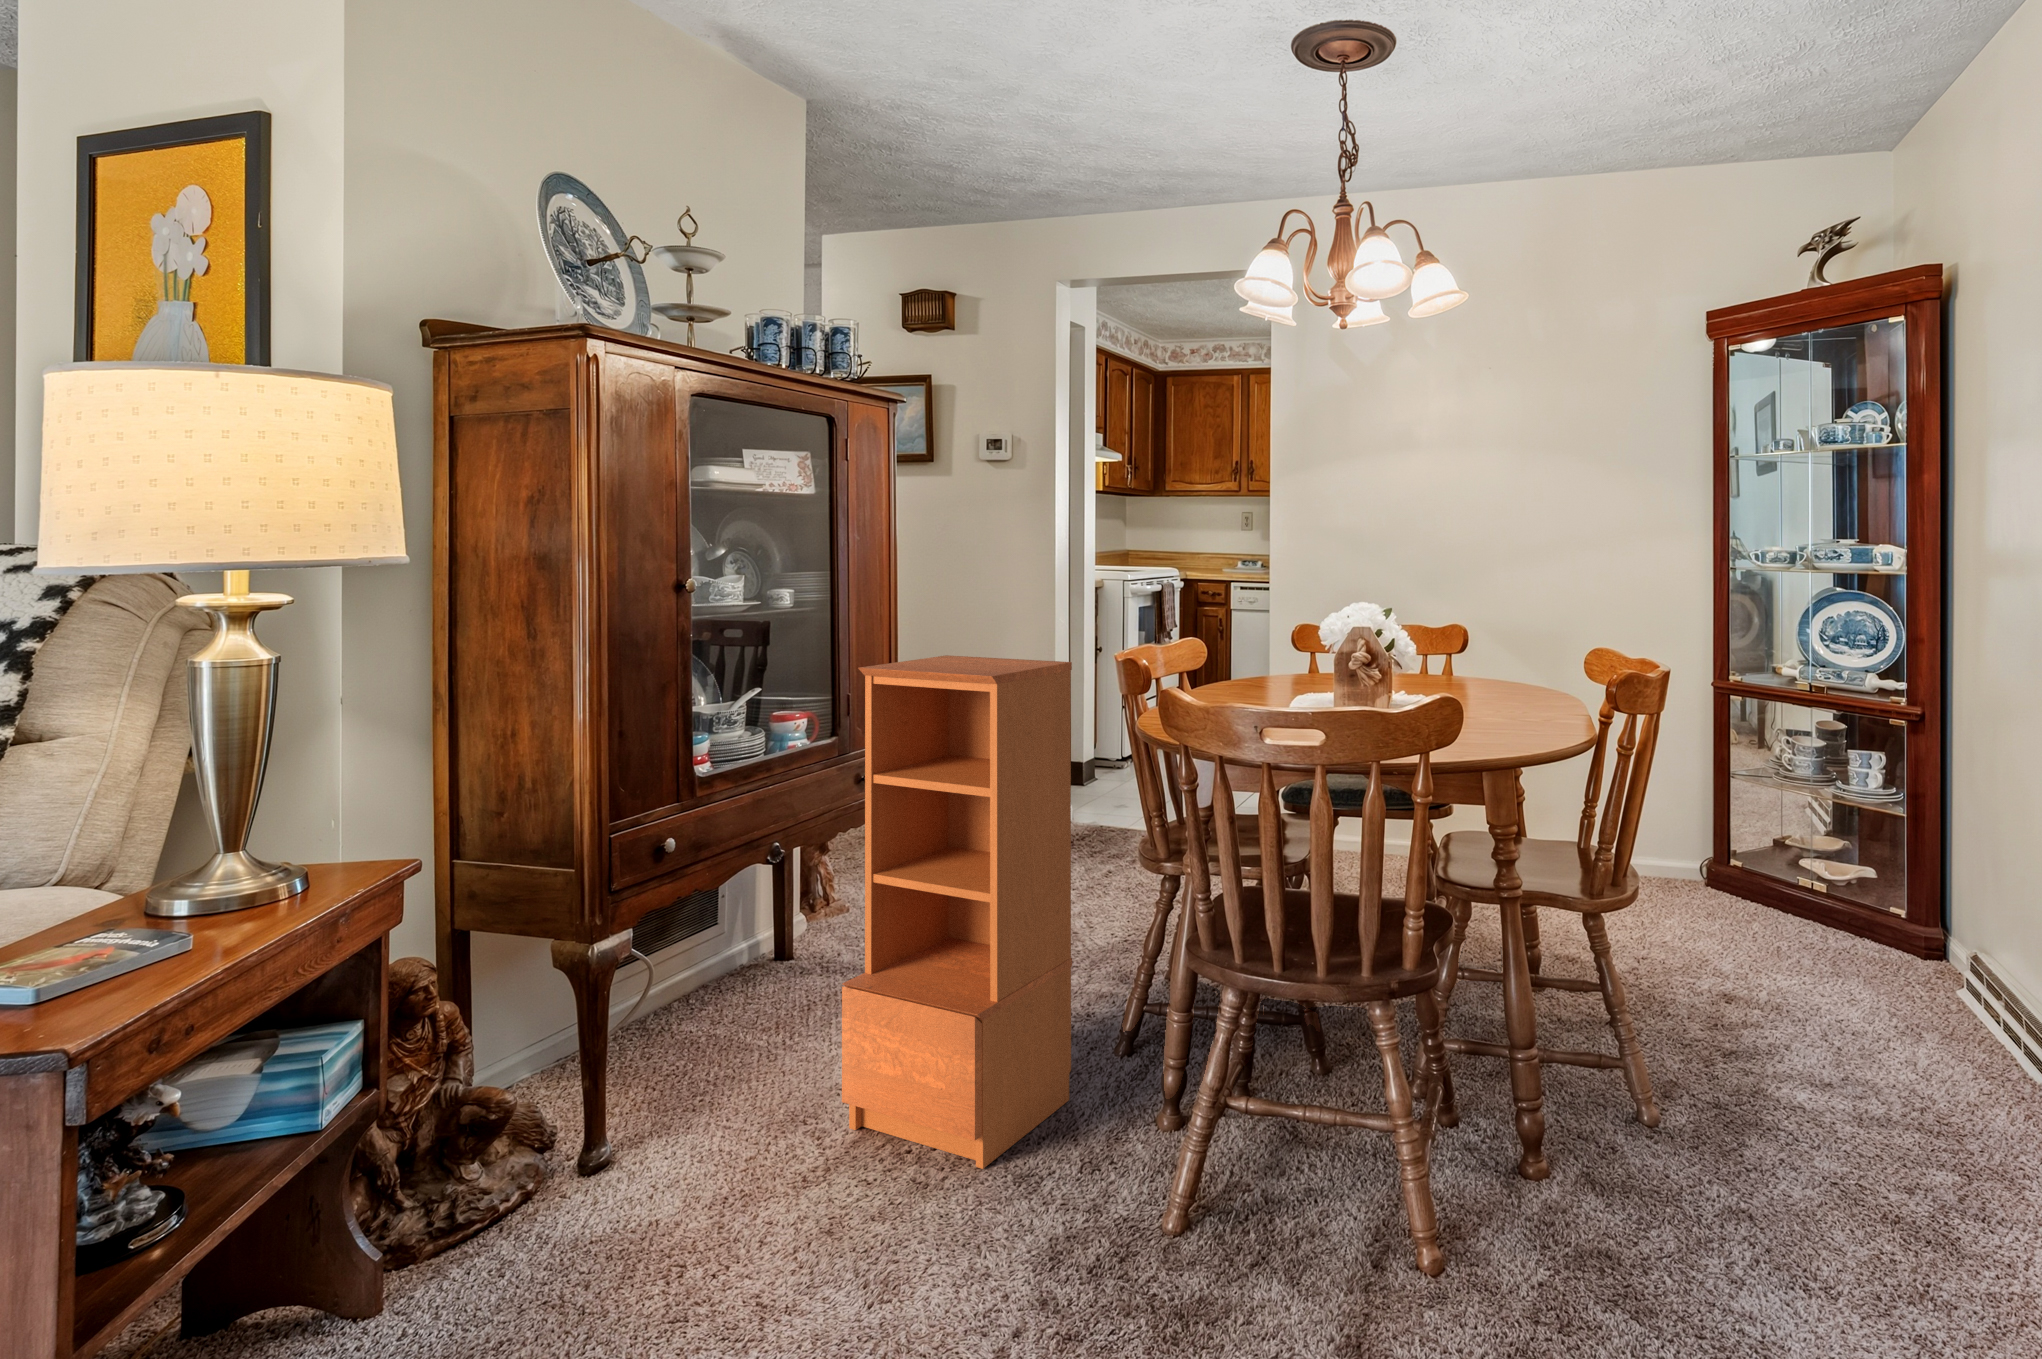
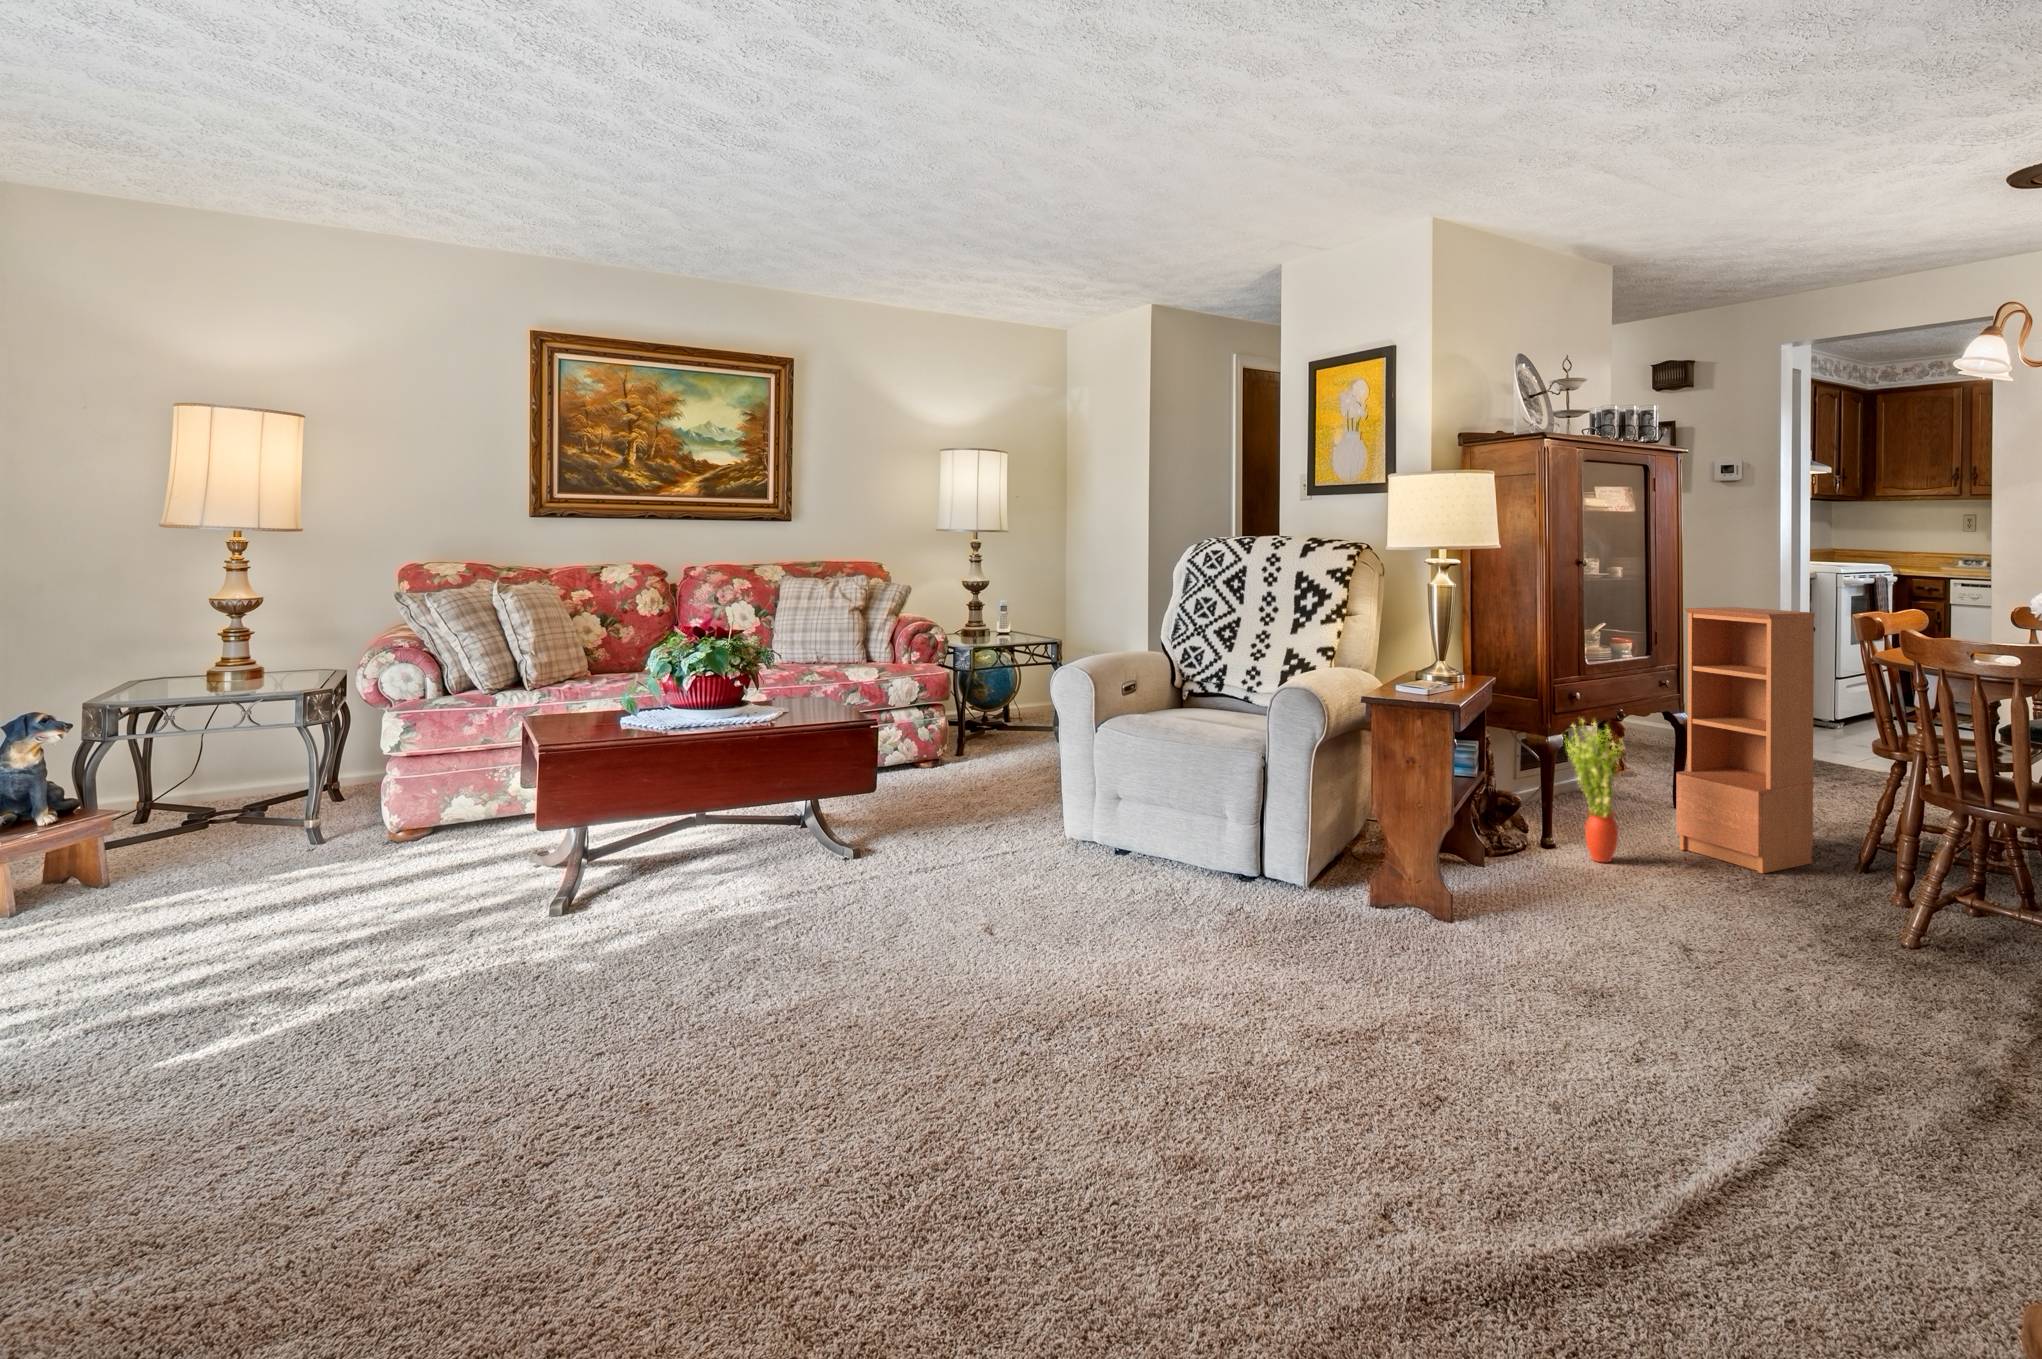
potted plant: none [574,924,714,1246] -> present [1562,719,1624,862]

